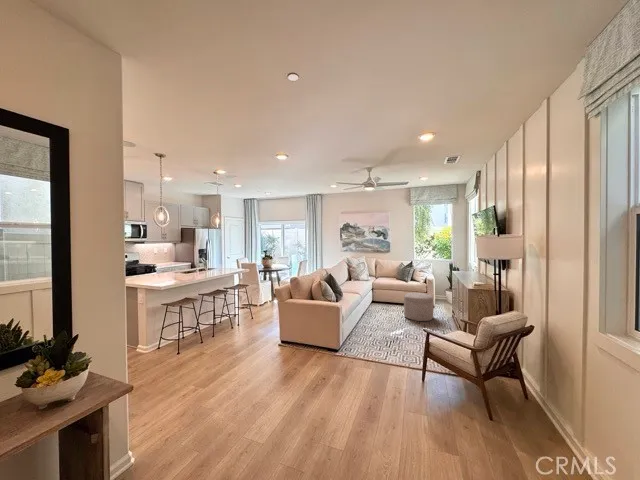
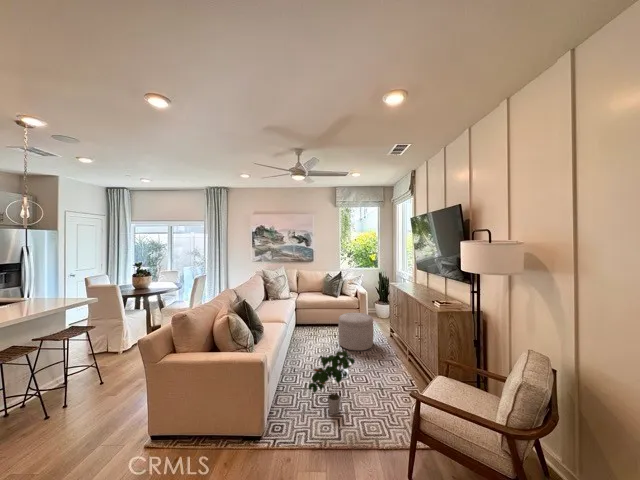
potted plant: none [369,309,404,349] -> present [309,351,355,414]

